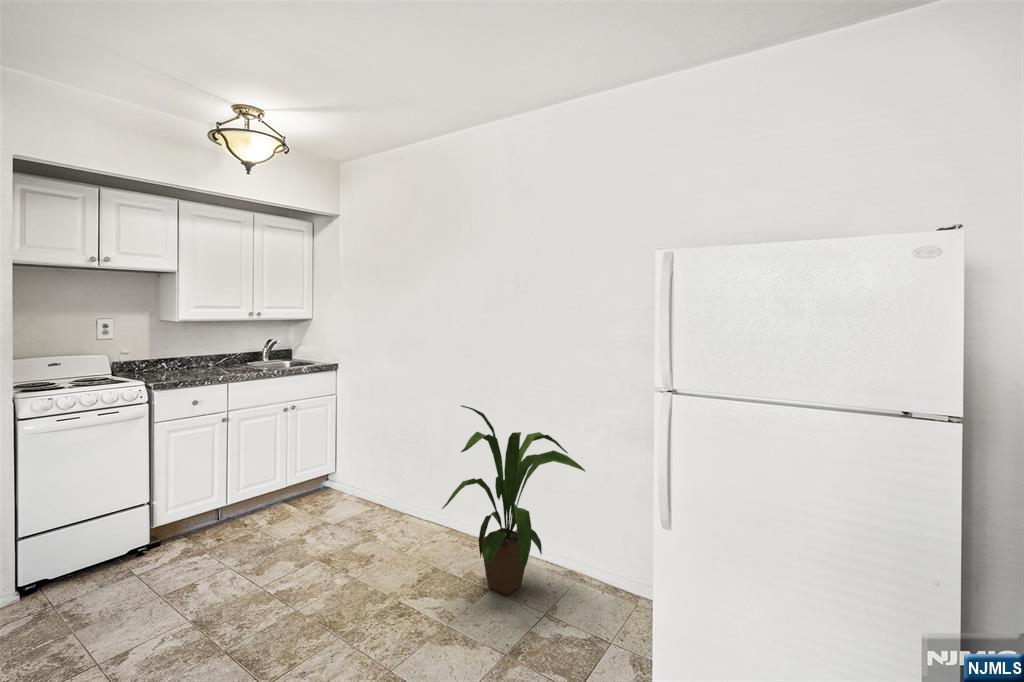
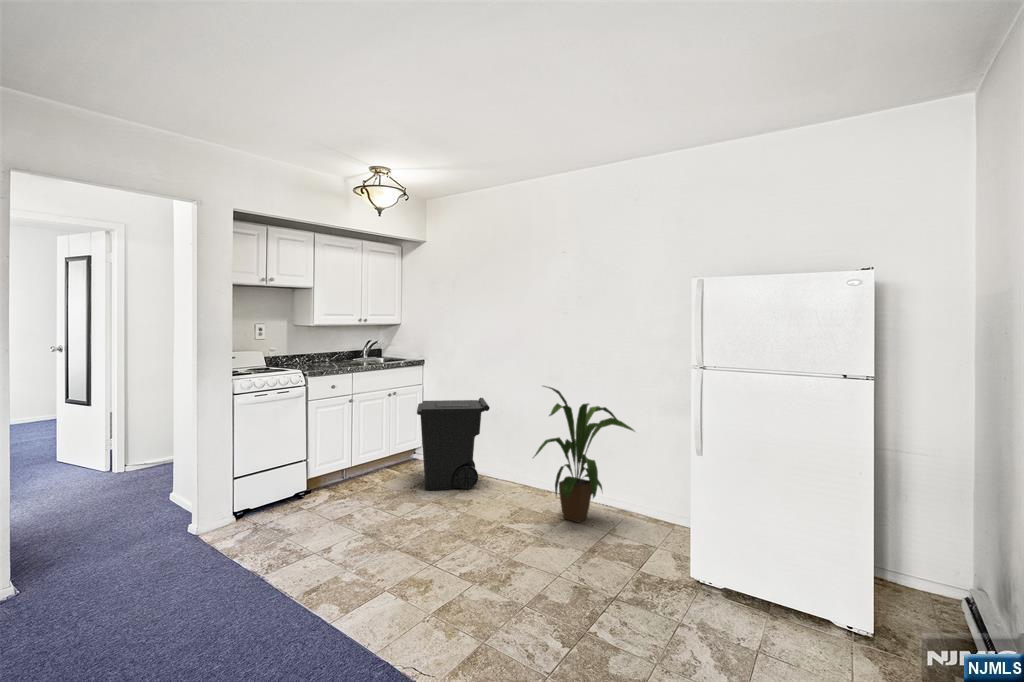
trash can: none [305,414,405,538] -> present [417,398,490,490]

